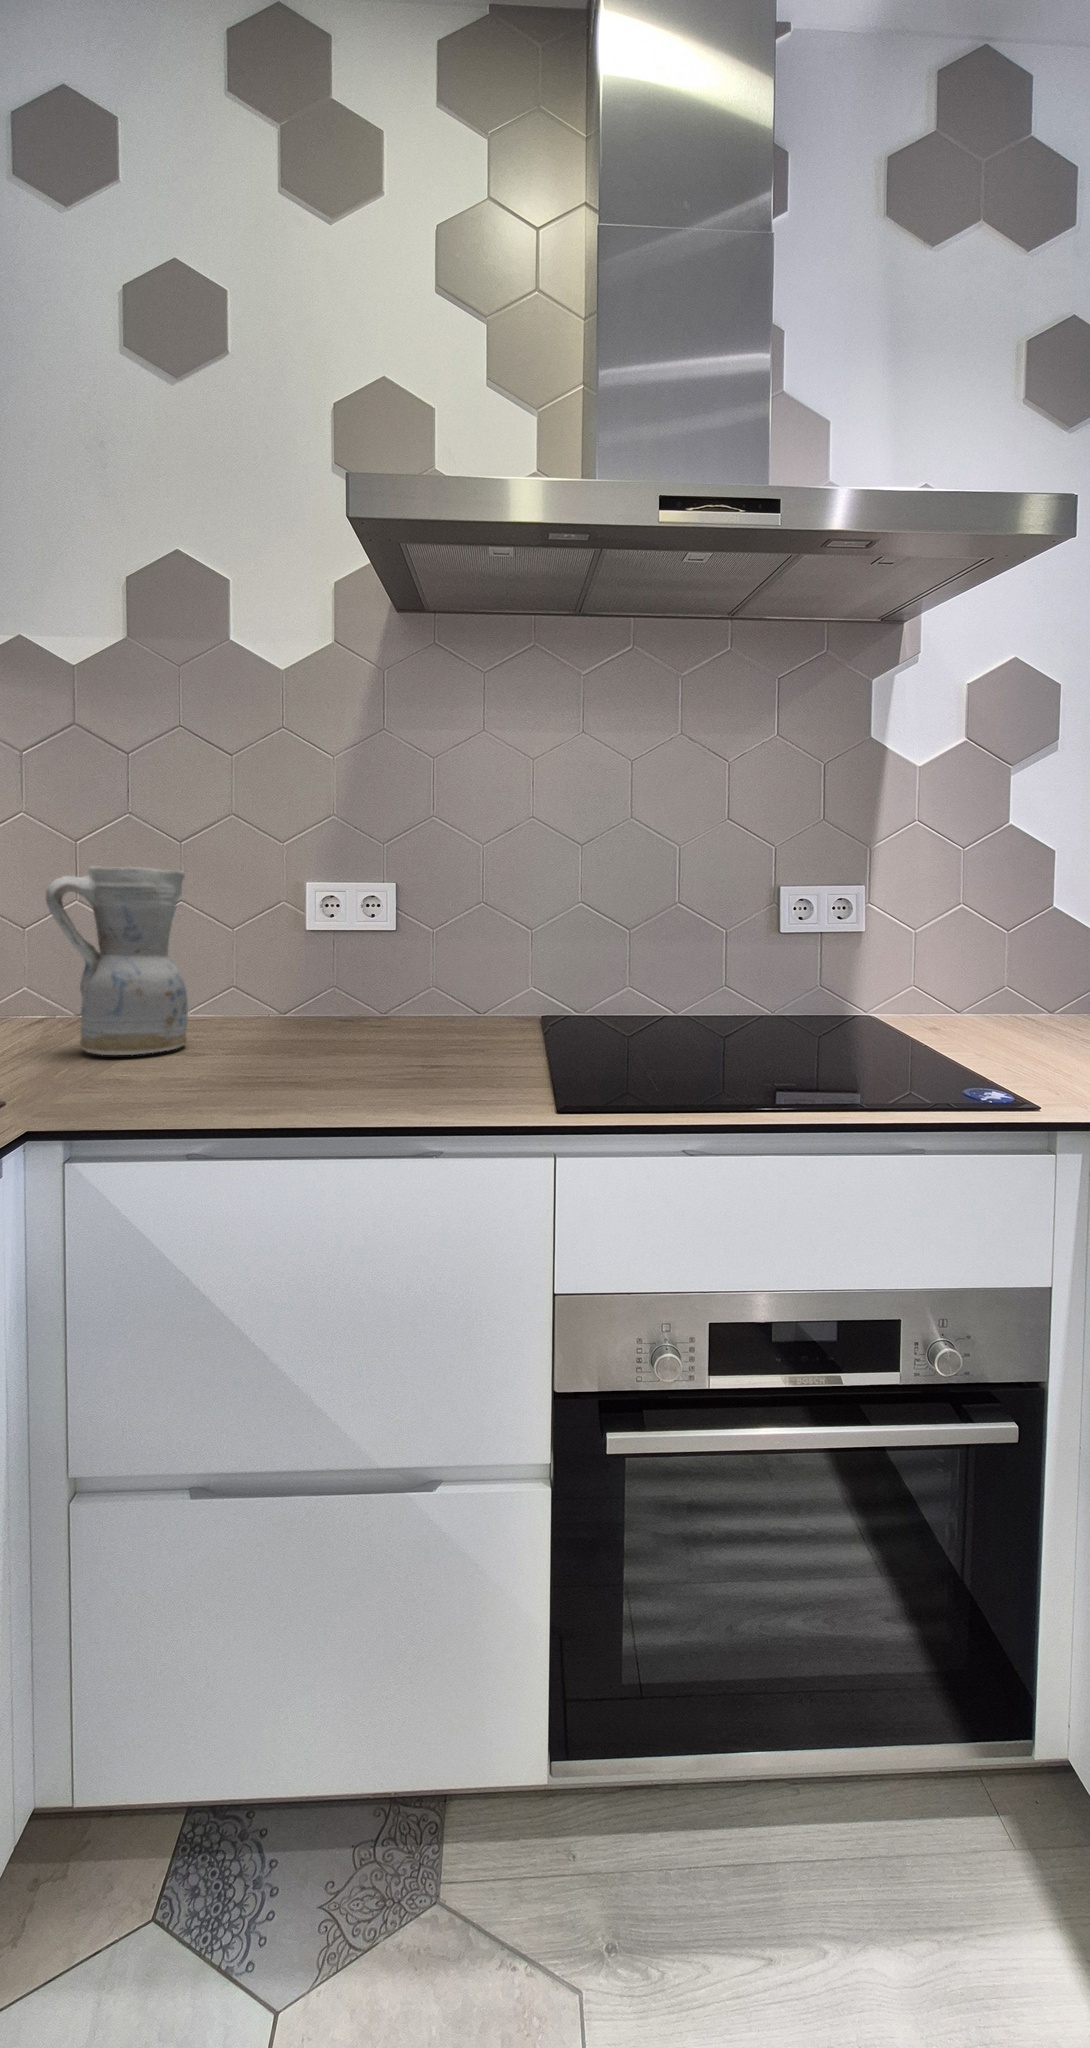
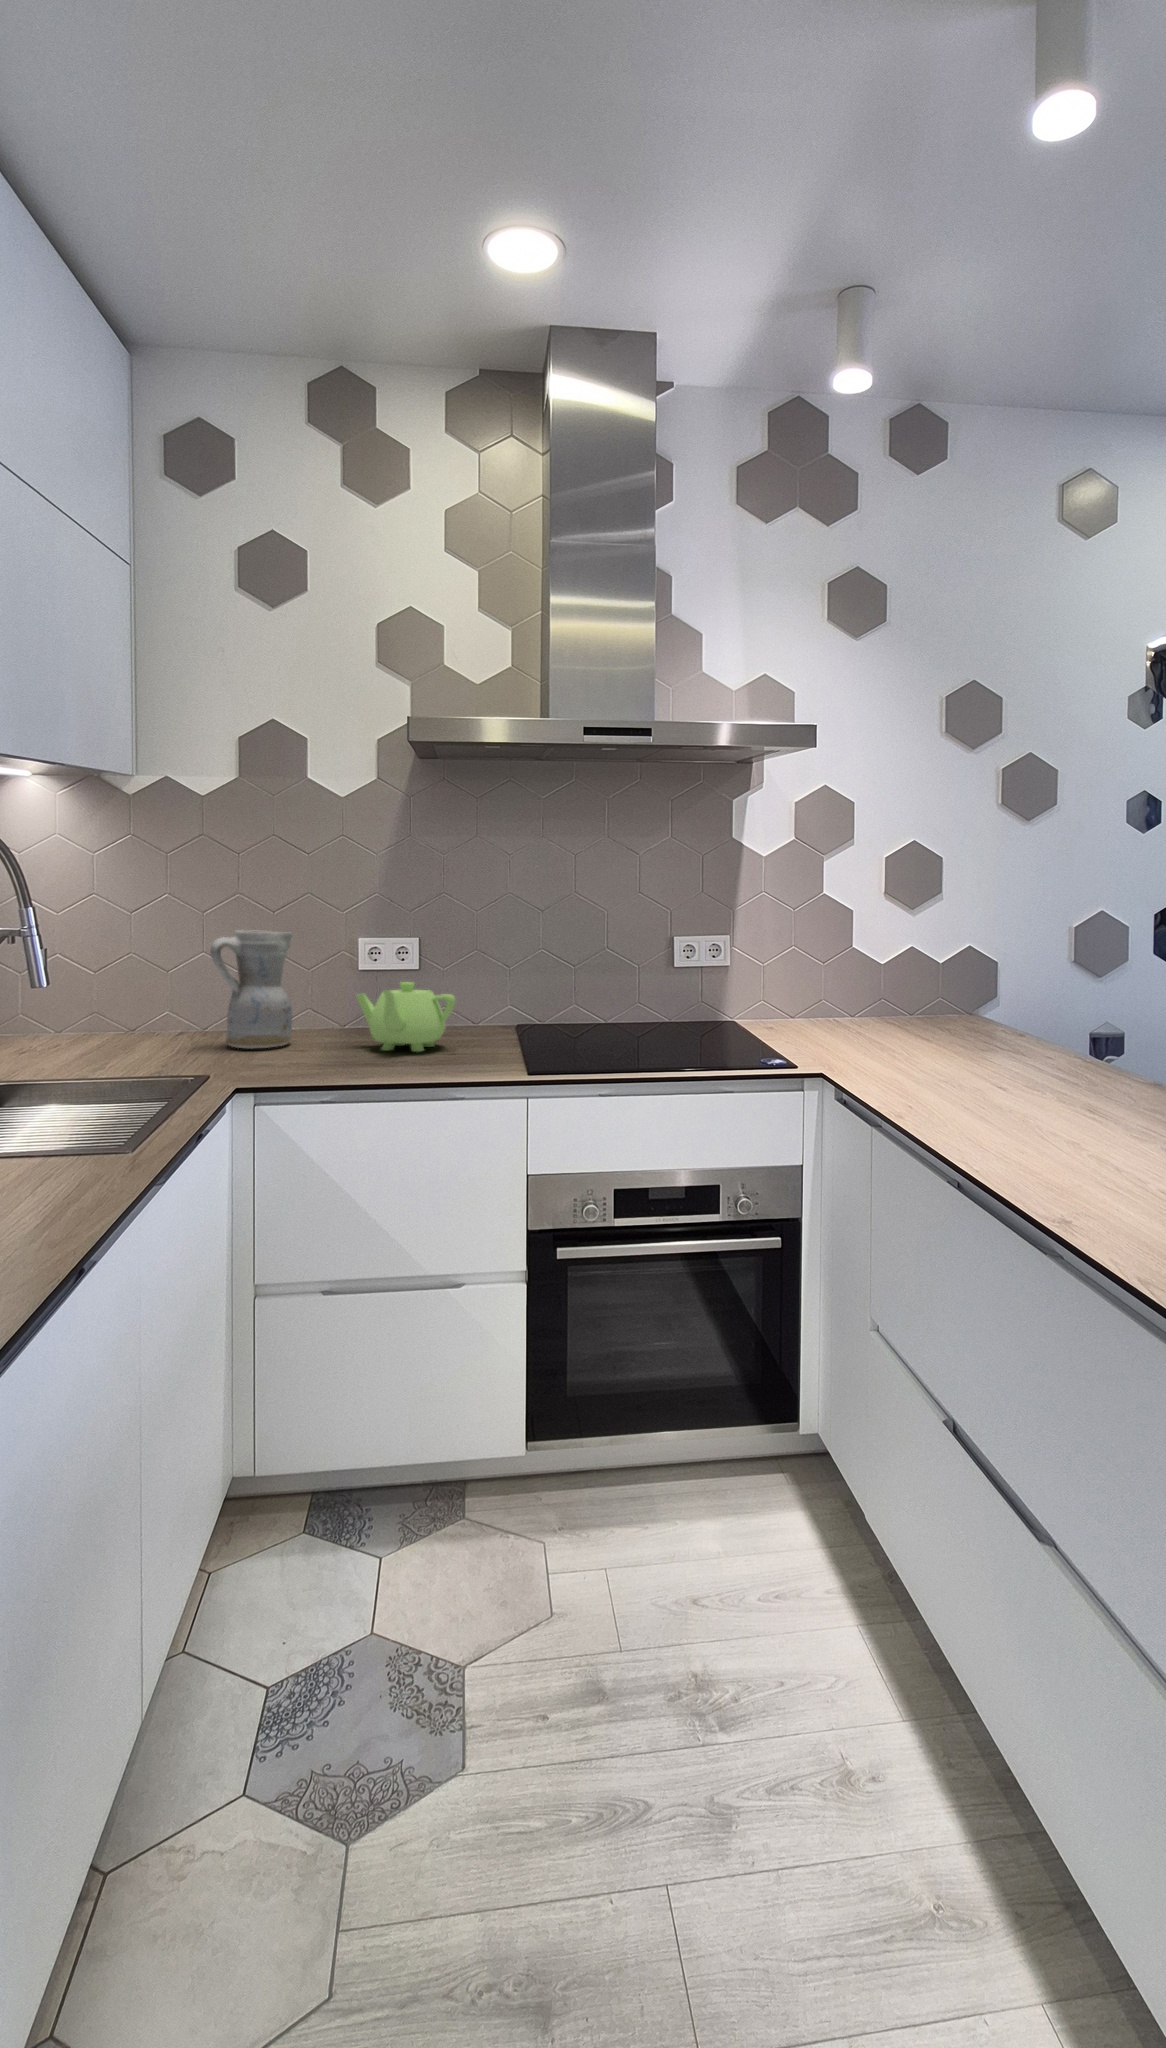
teapot: none [281,950,439,1063] -> present [356,982,455,1051]

